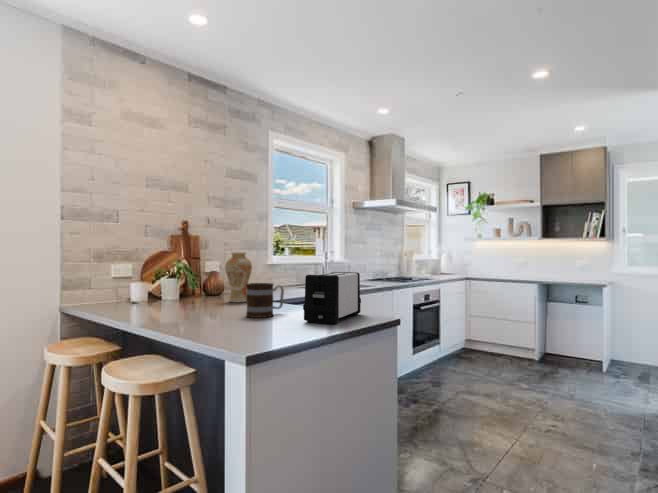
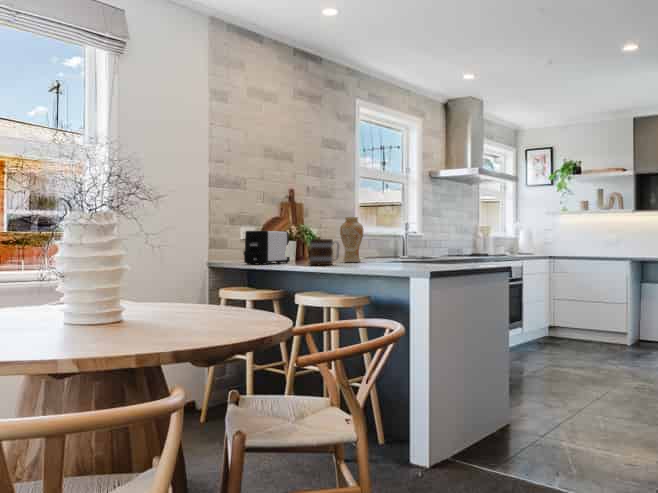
toaster: present [303,272,361,324] -> present [244,231,290,264]
mug: present [246,283,284,318] -> present [310,239,340,265]

